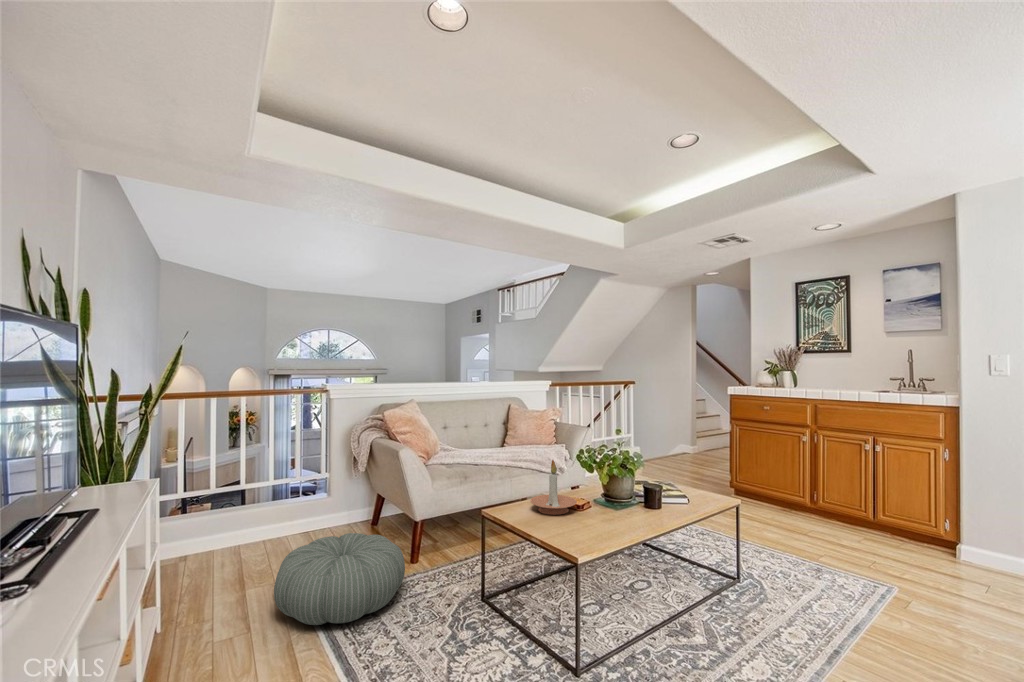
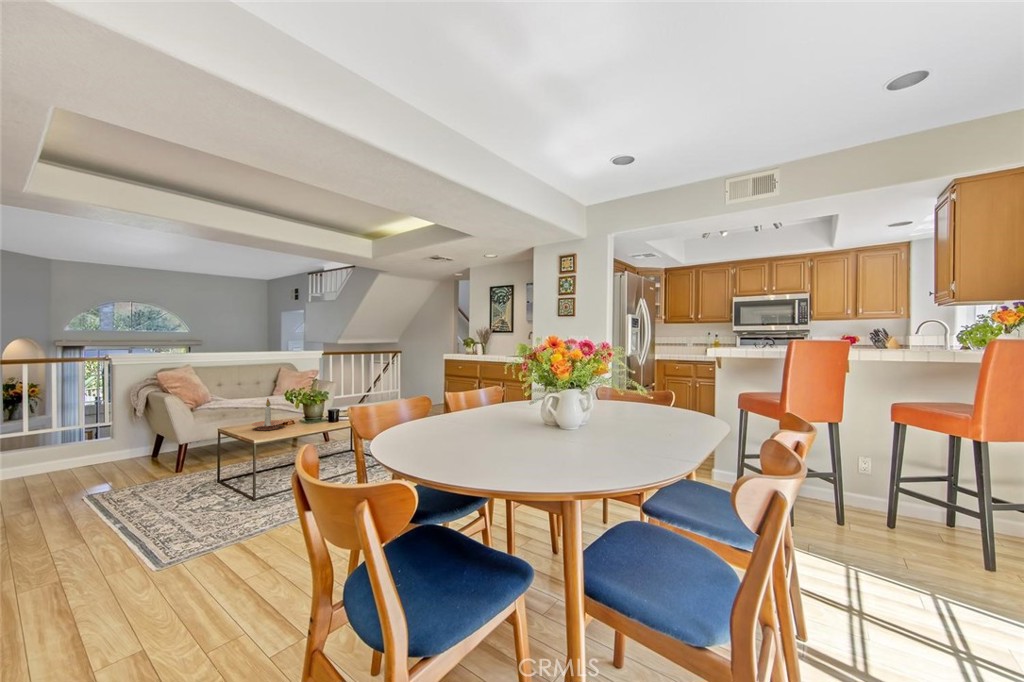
pouf: present [274,533,405,625] -> none [49,454,162,506]

